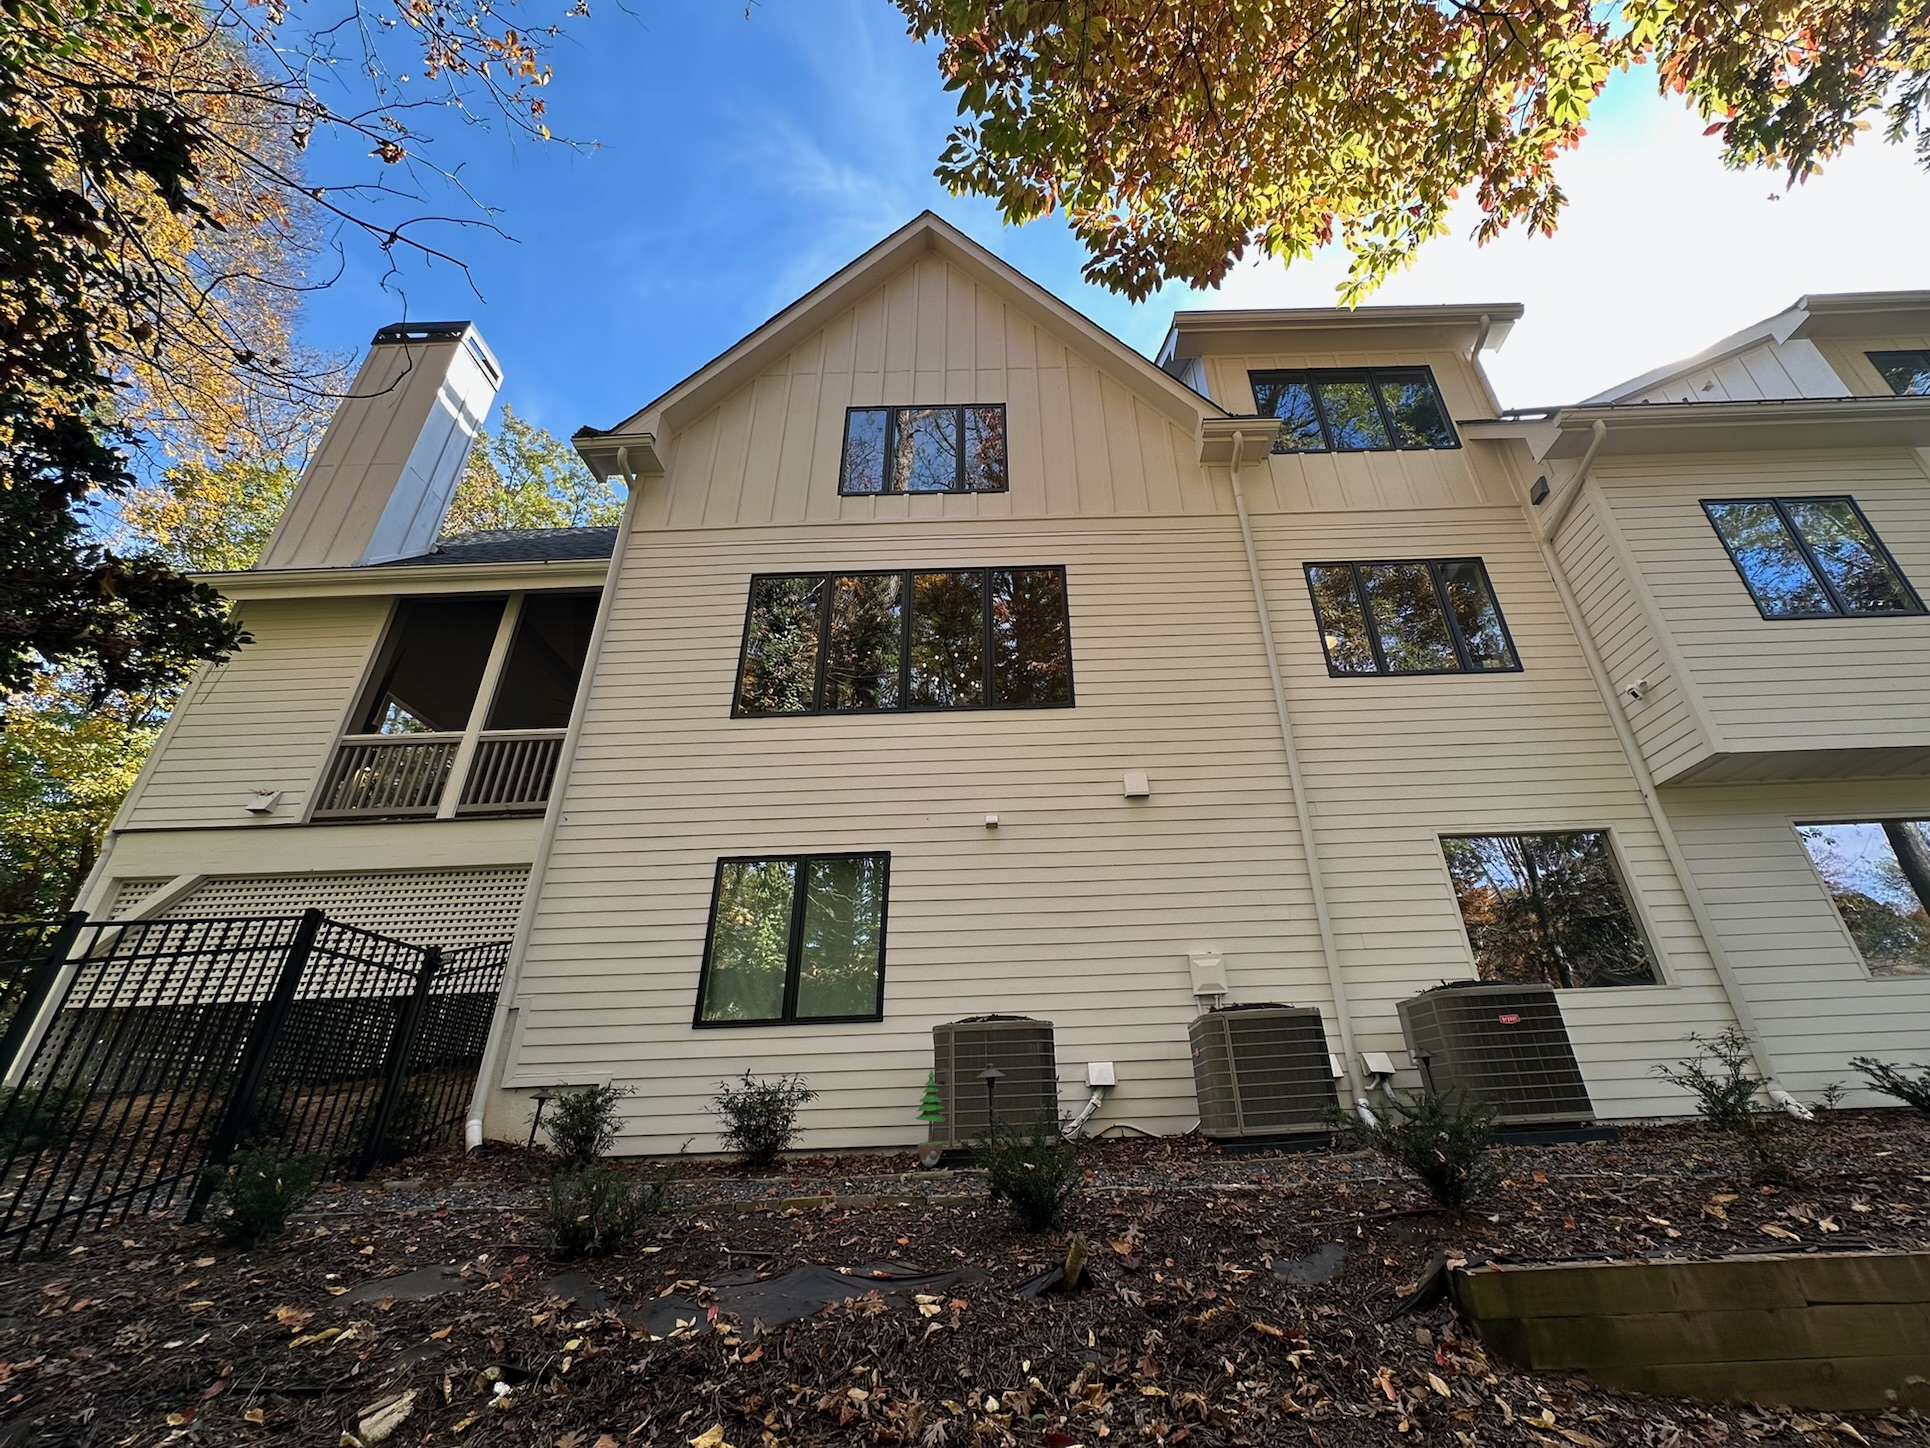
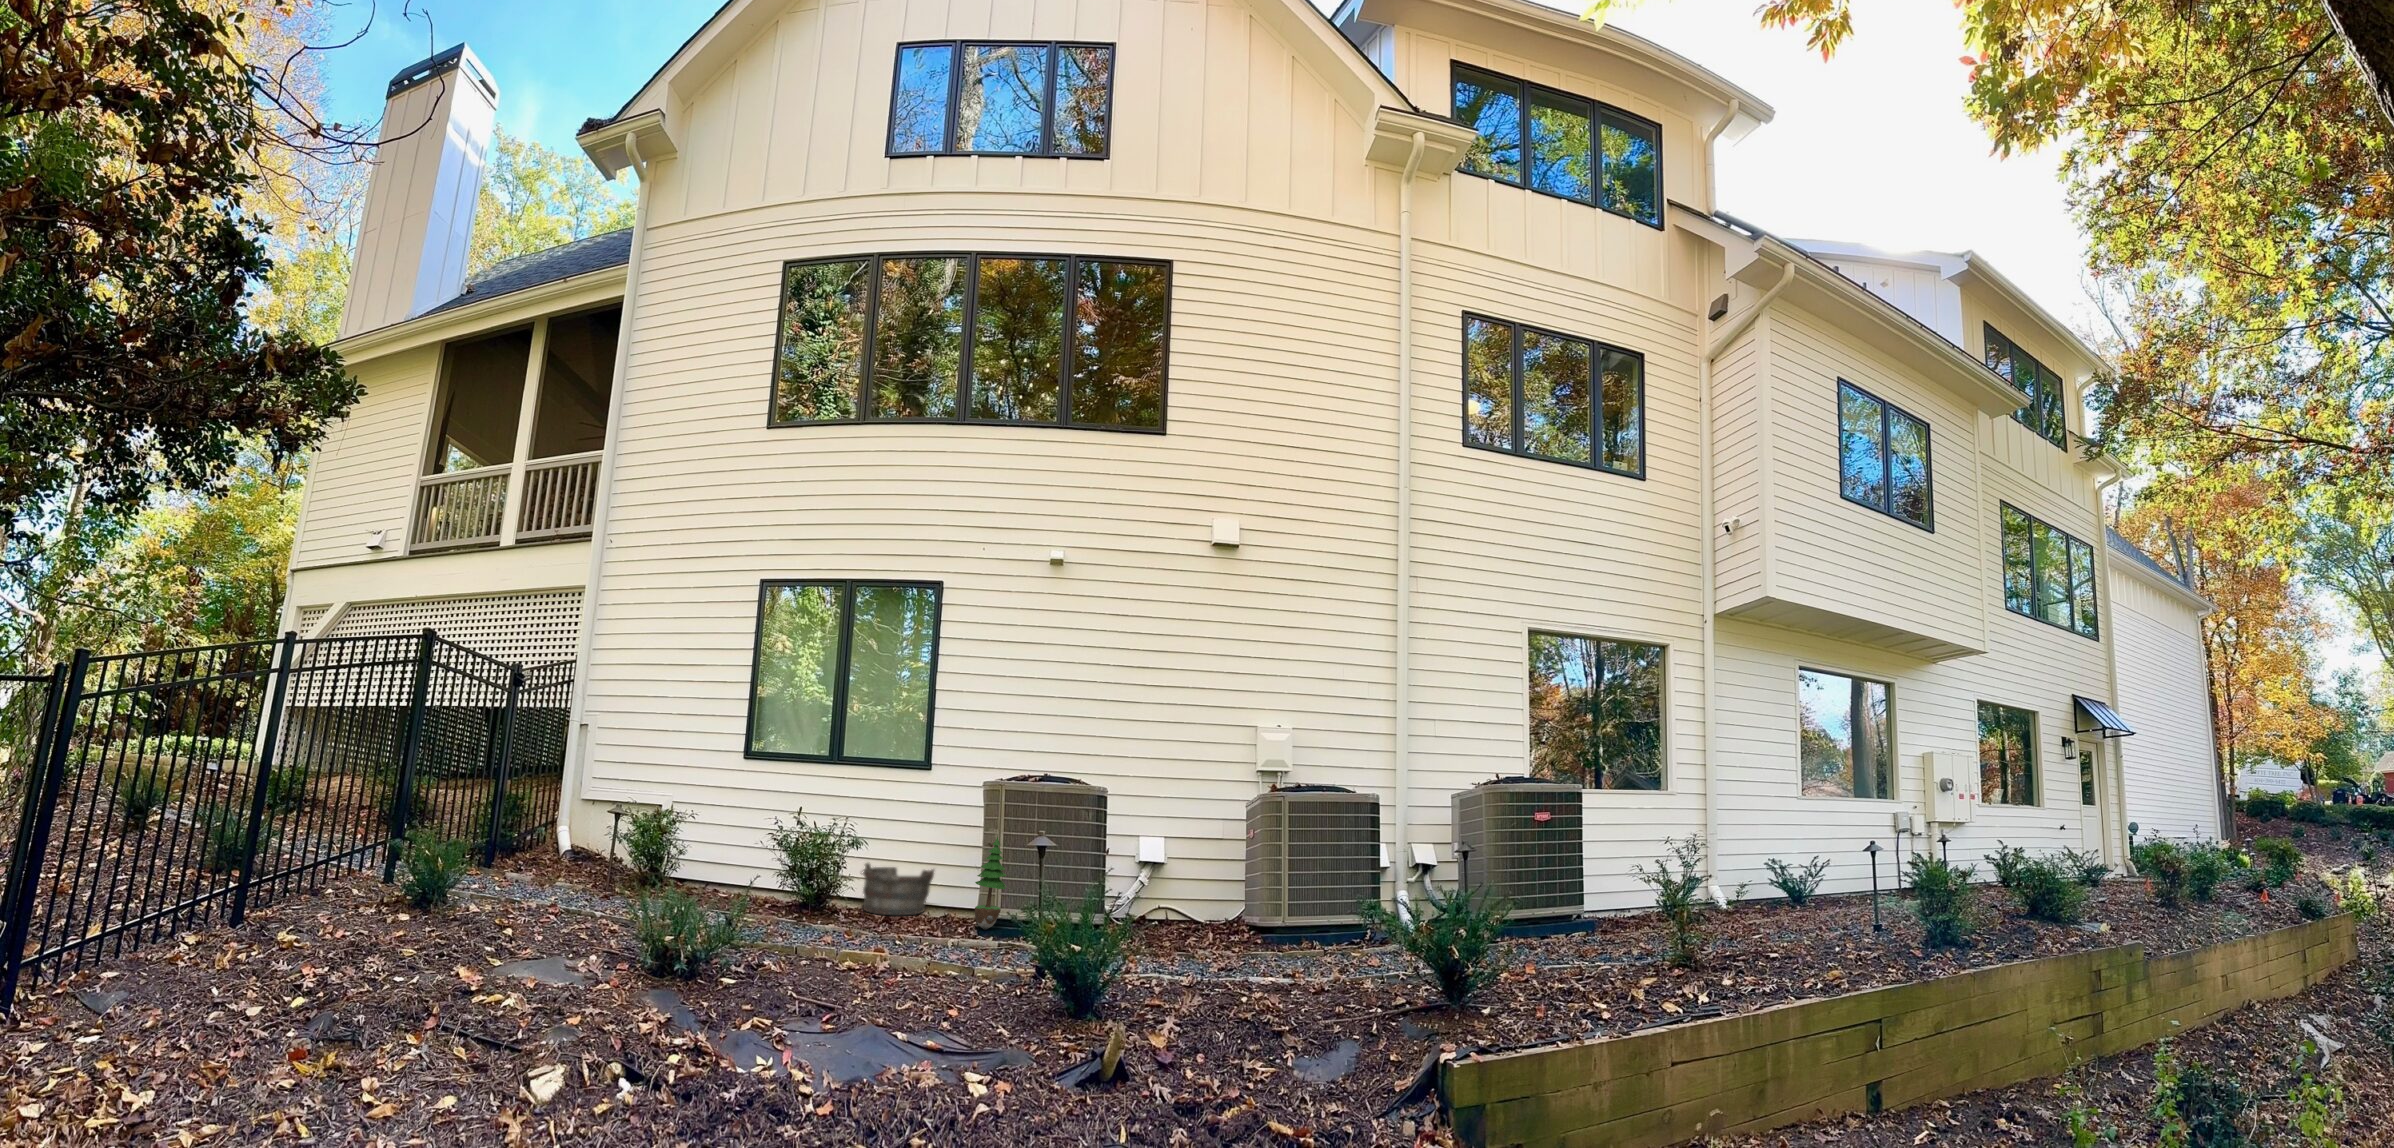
bucket: none [809,1113,878,1164] -> present [862,863,934,915]

